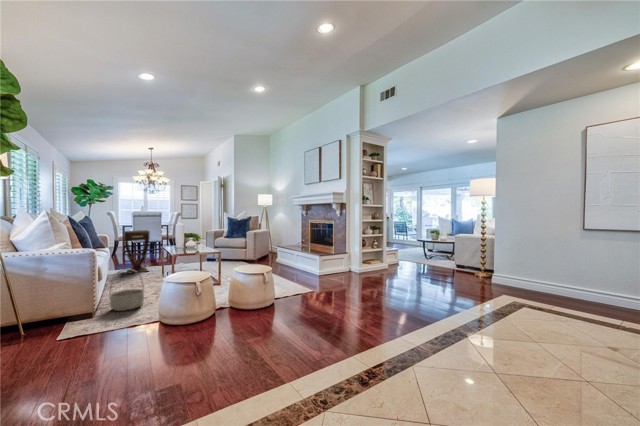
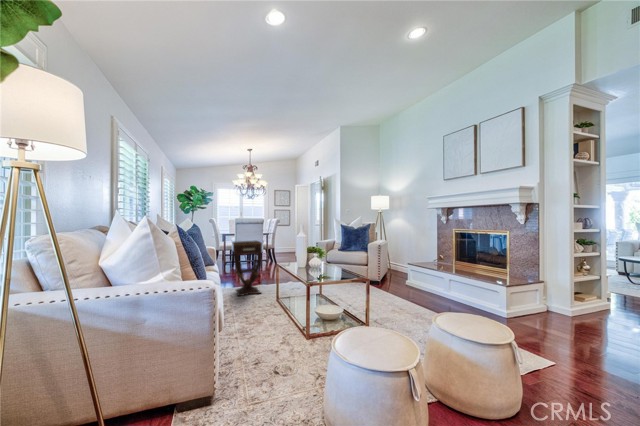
basket: present [109,269,144,311] -> none [232,313,284,388]

